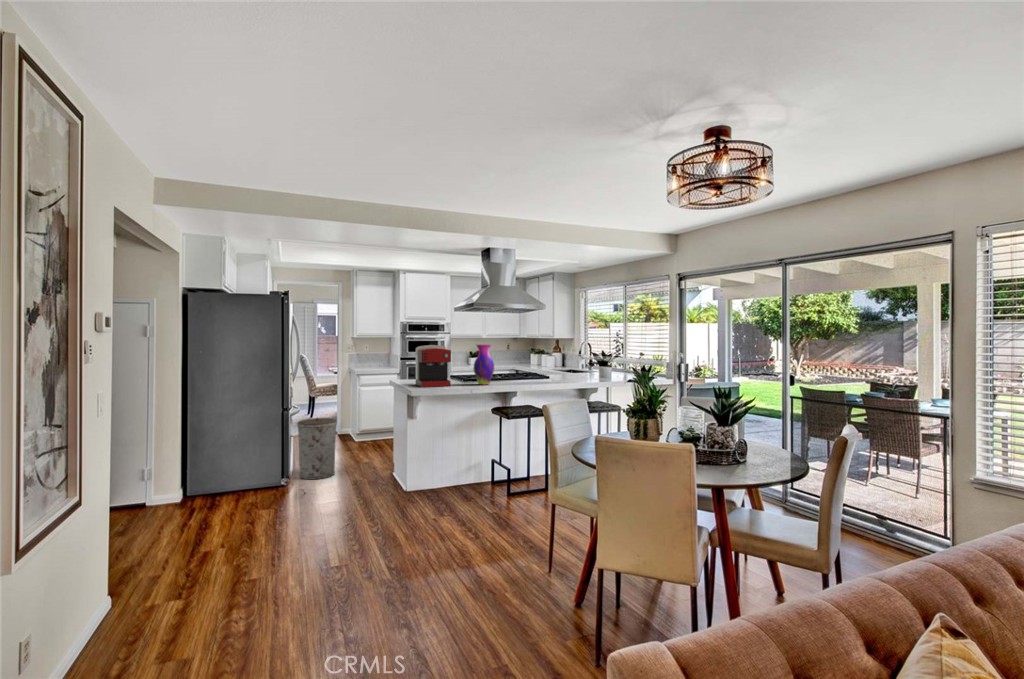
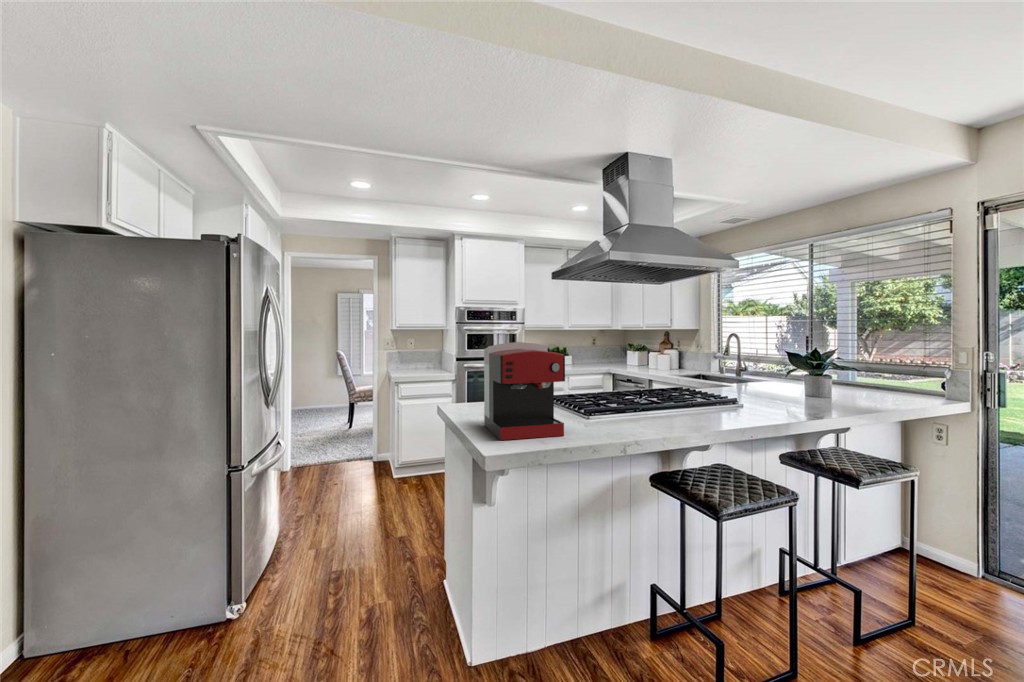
vase: present [474,345,494,385] -> none [608,341,656,430]
trash can: present [297,418,337,479] -> none [271,468,344,589]

